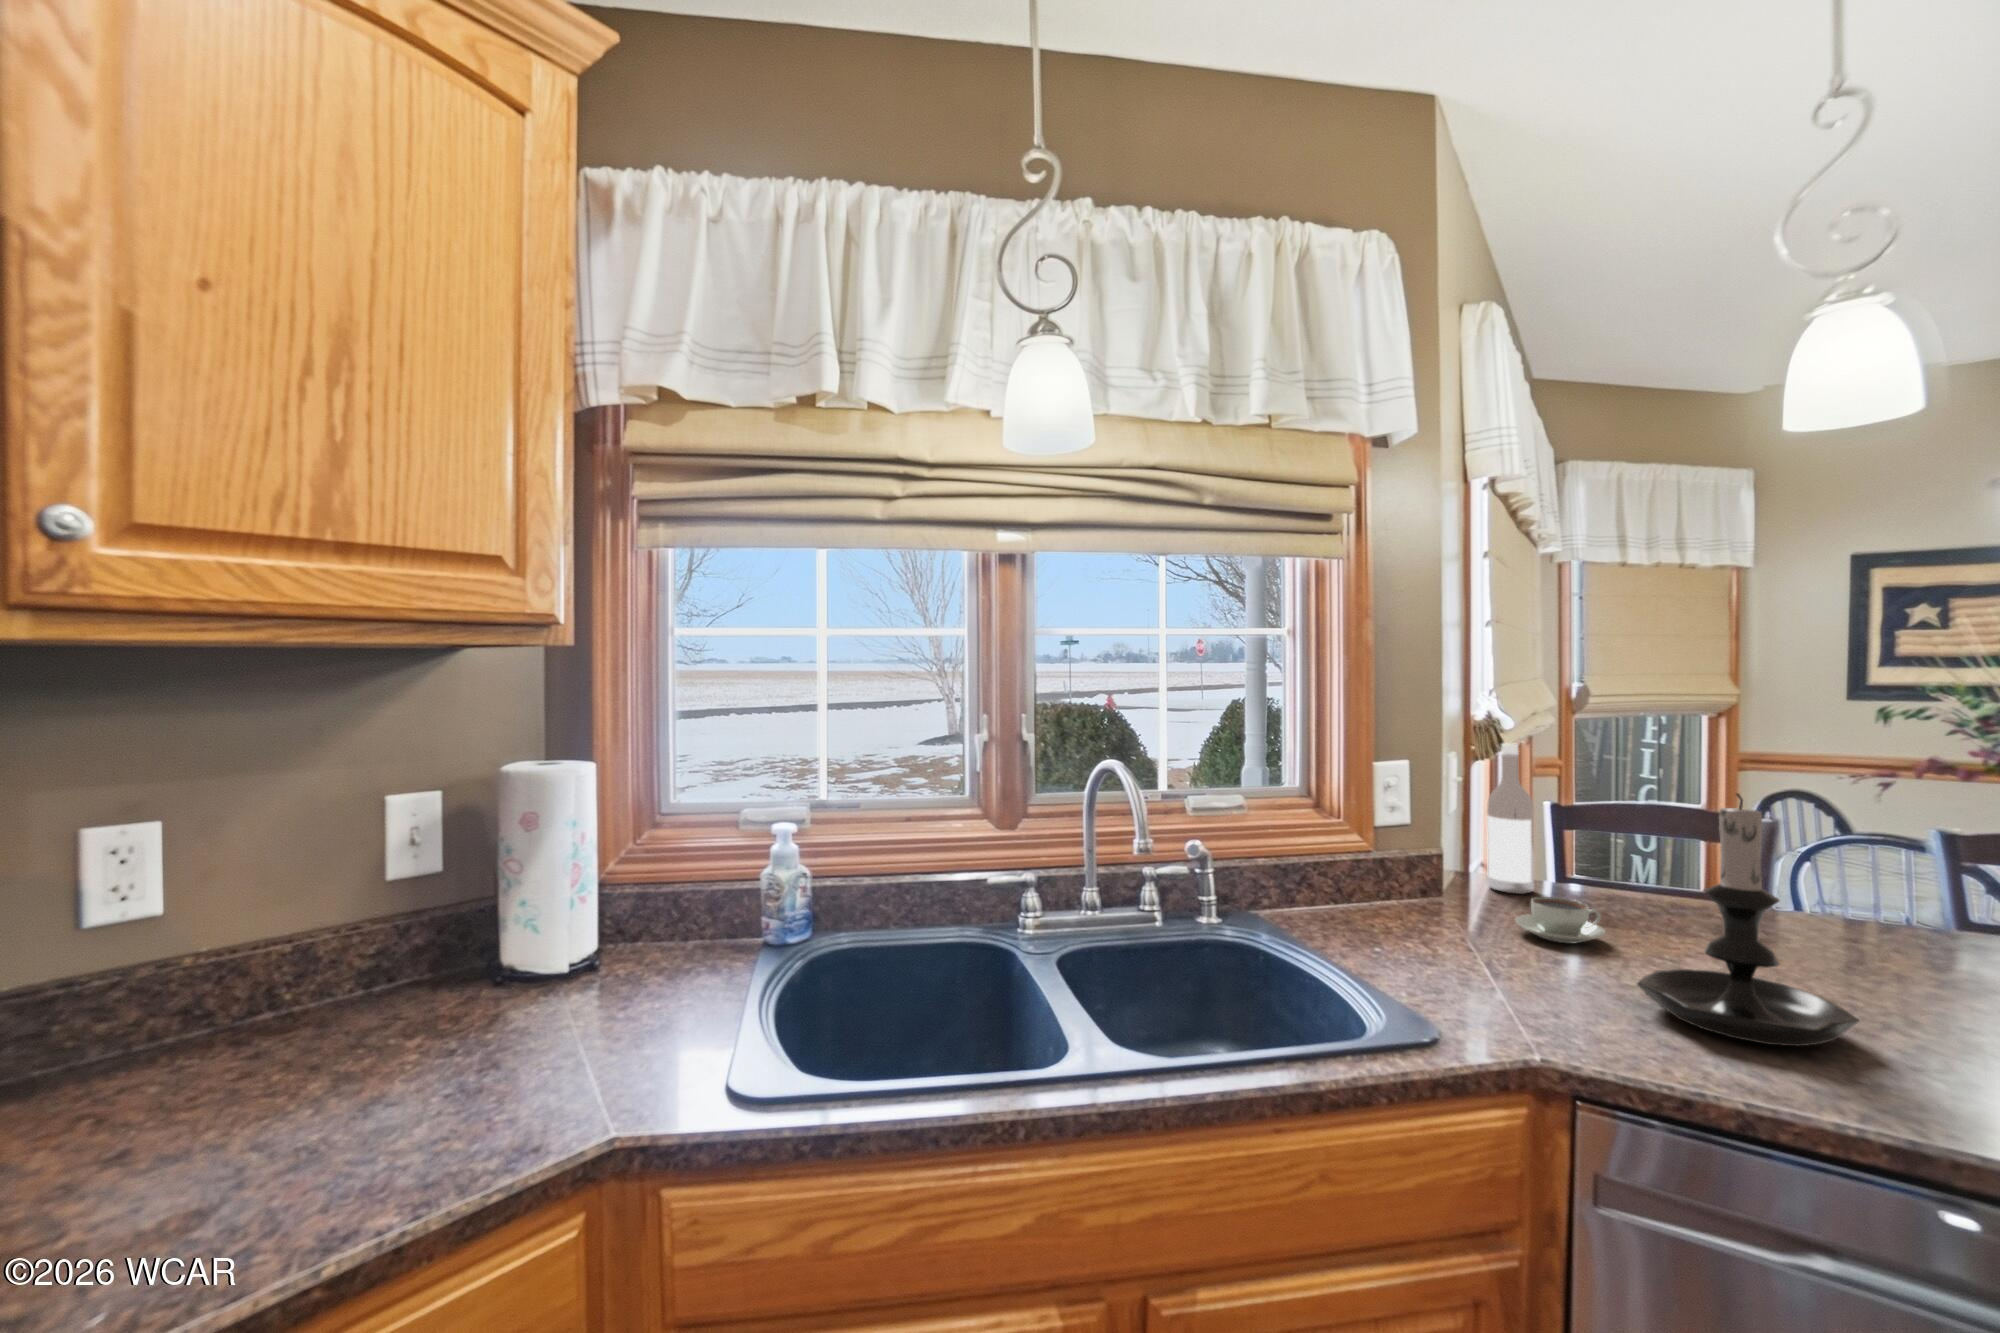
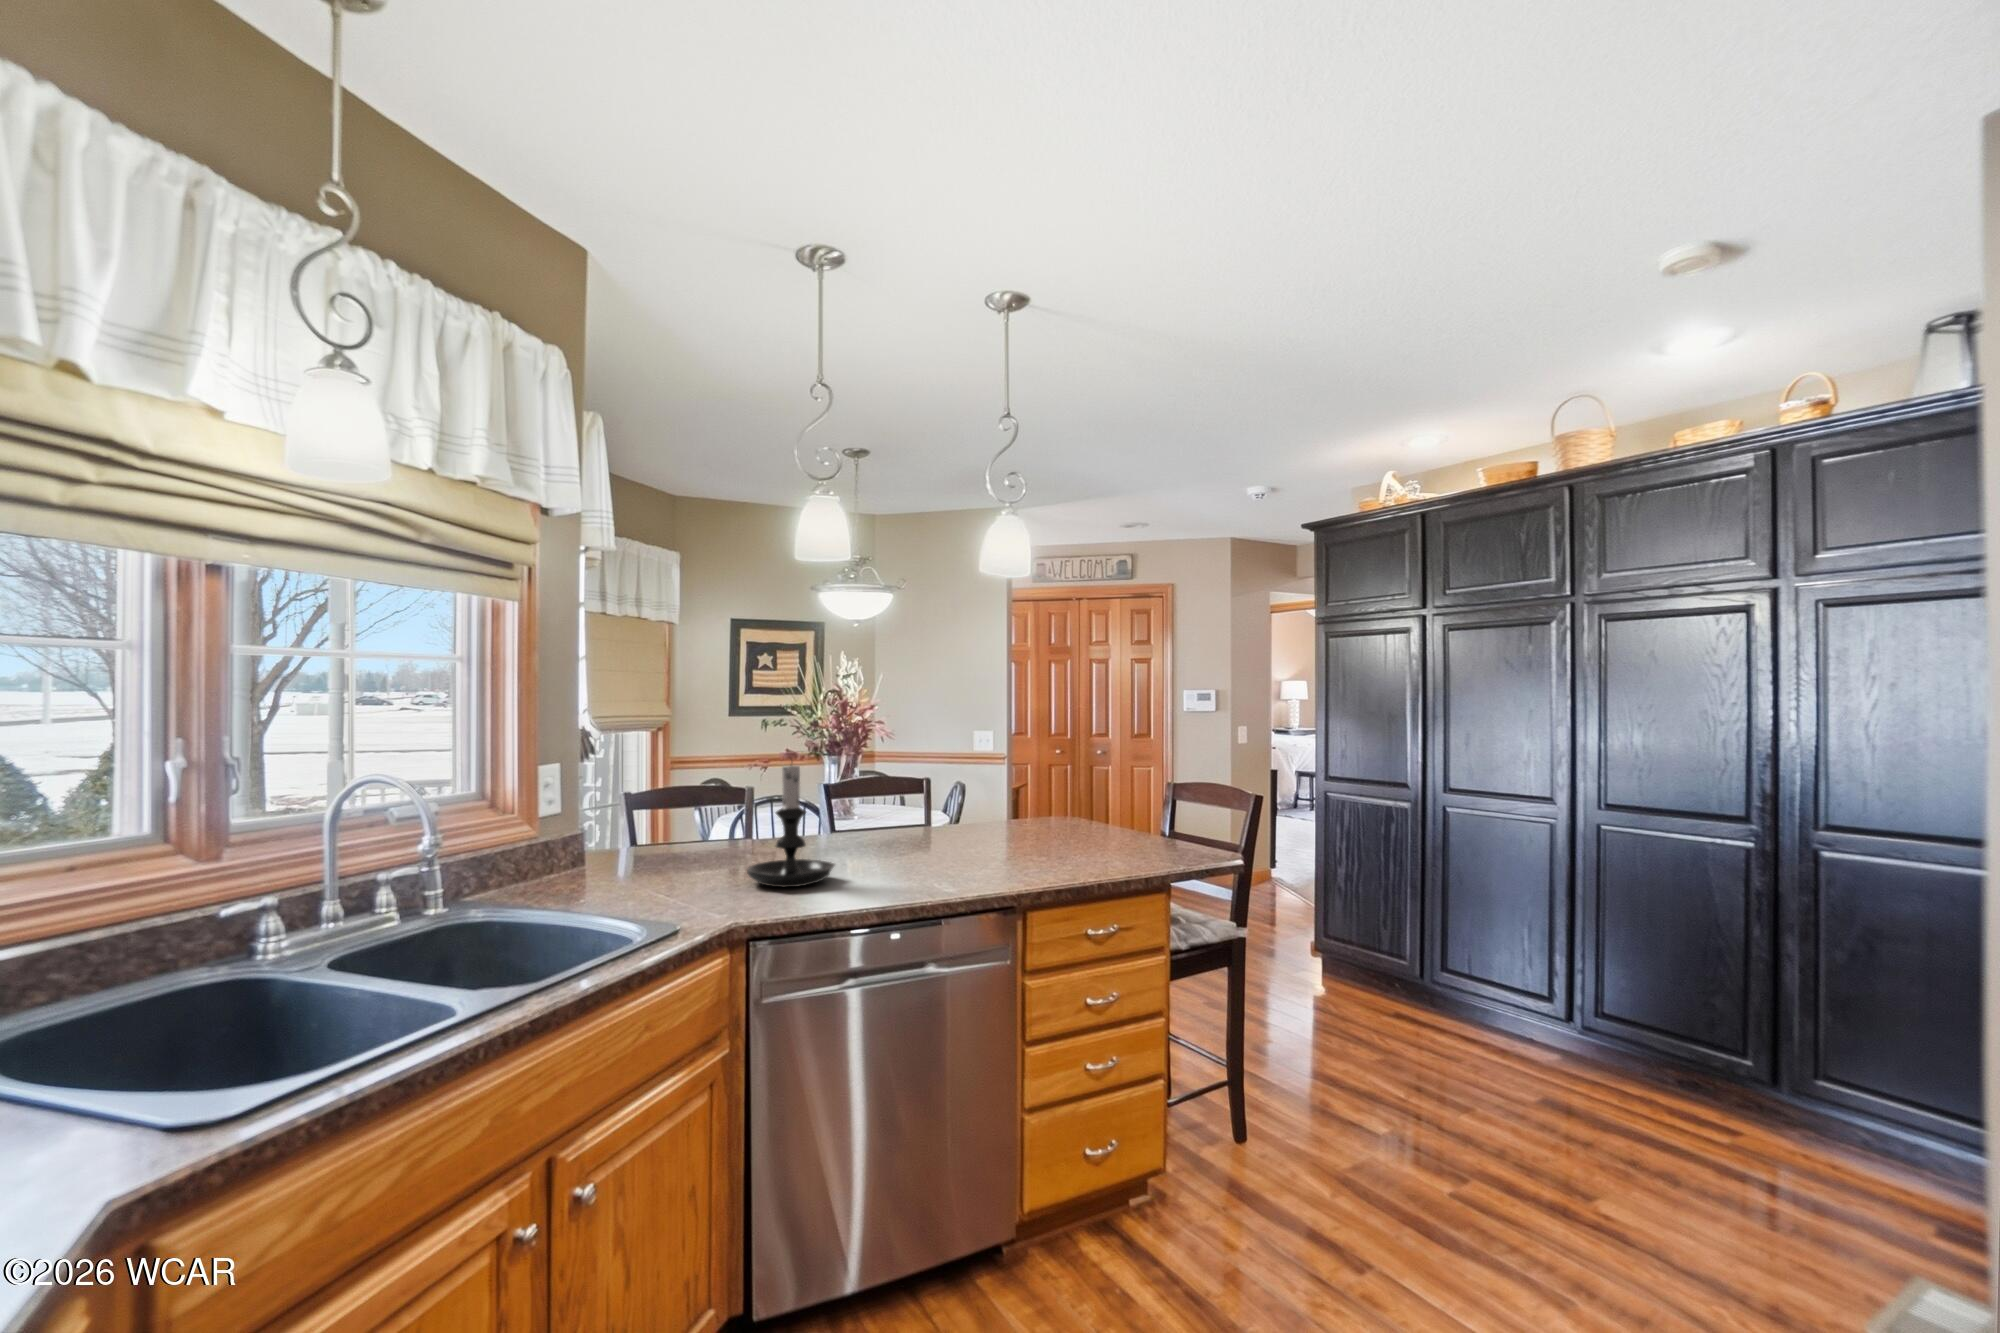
wine bottle: present [1487,743,1534,894] -> none [605,746,637,856]
coffee cup: present [1515,897,1606,943] -> none [651,845,704,872]

